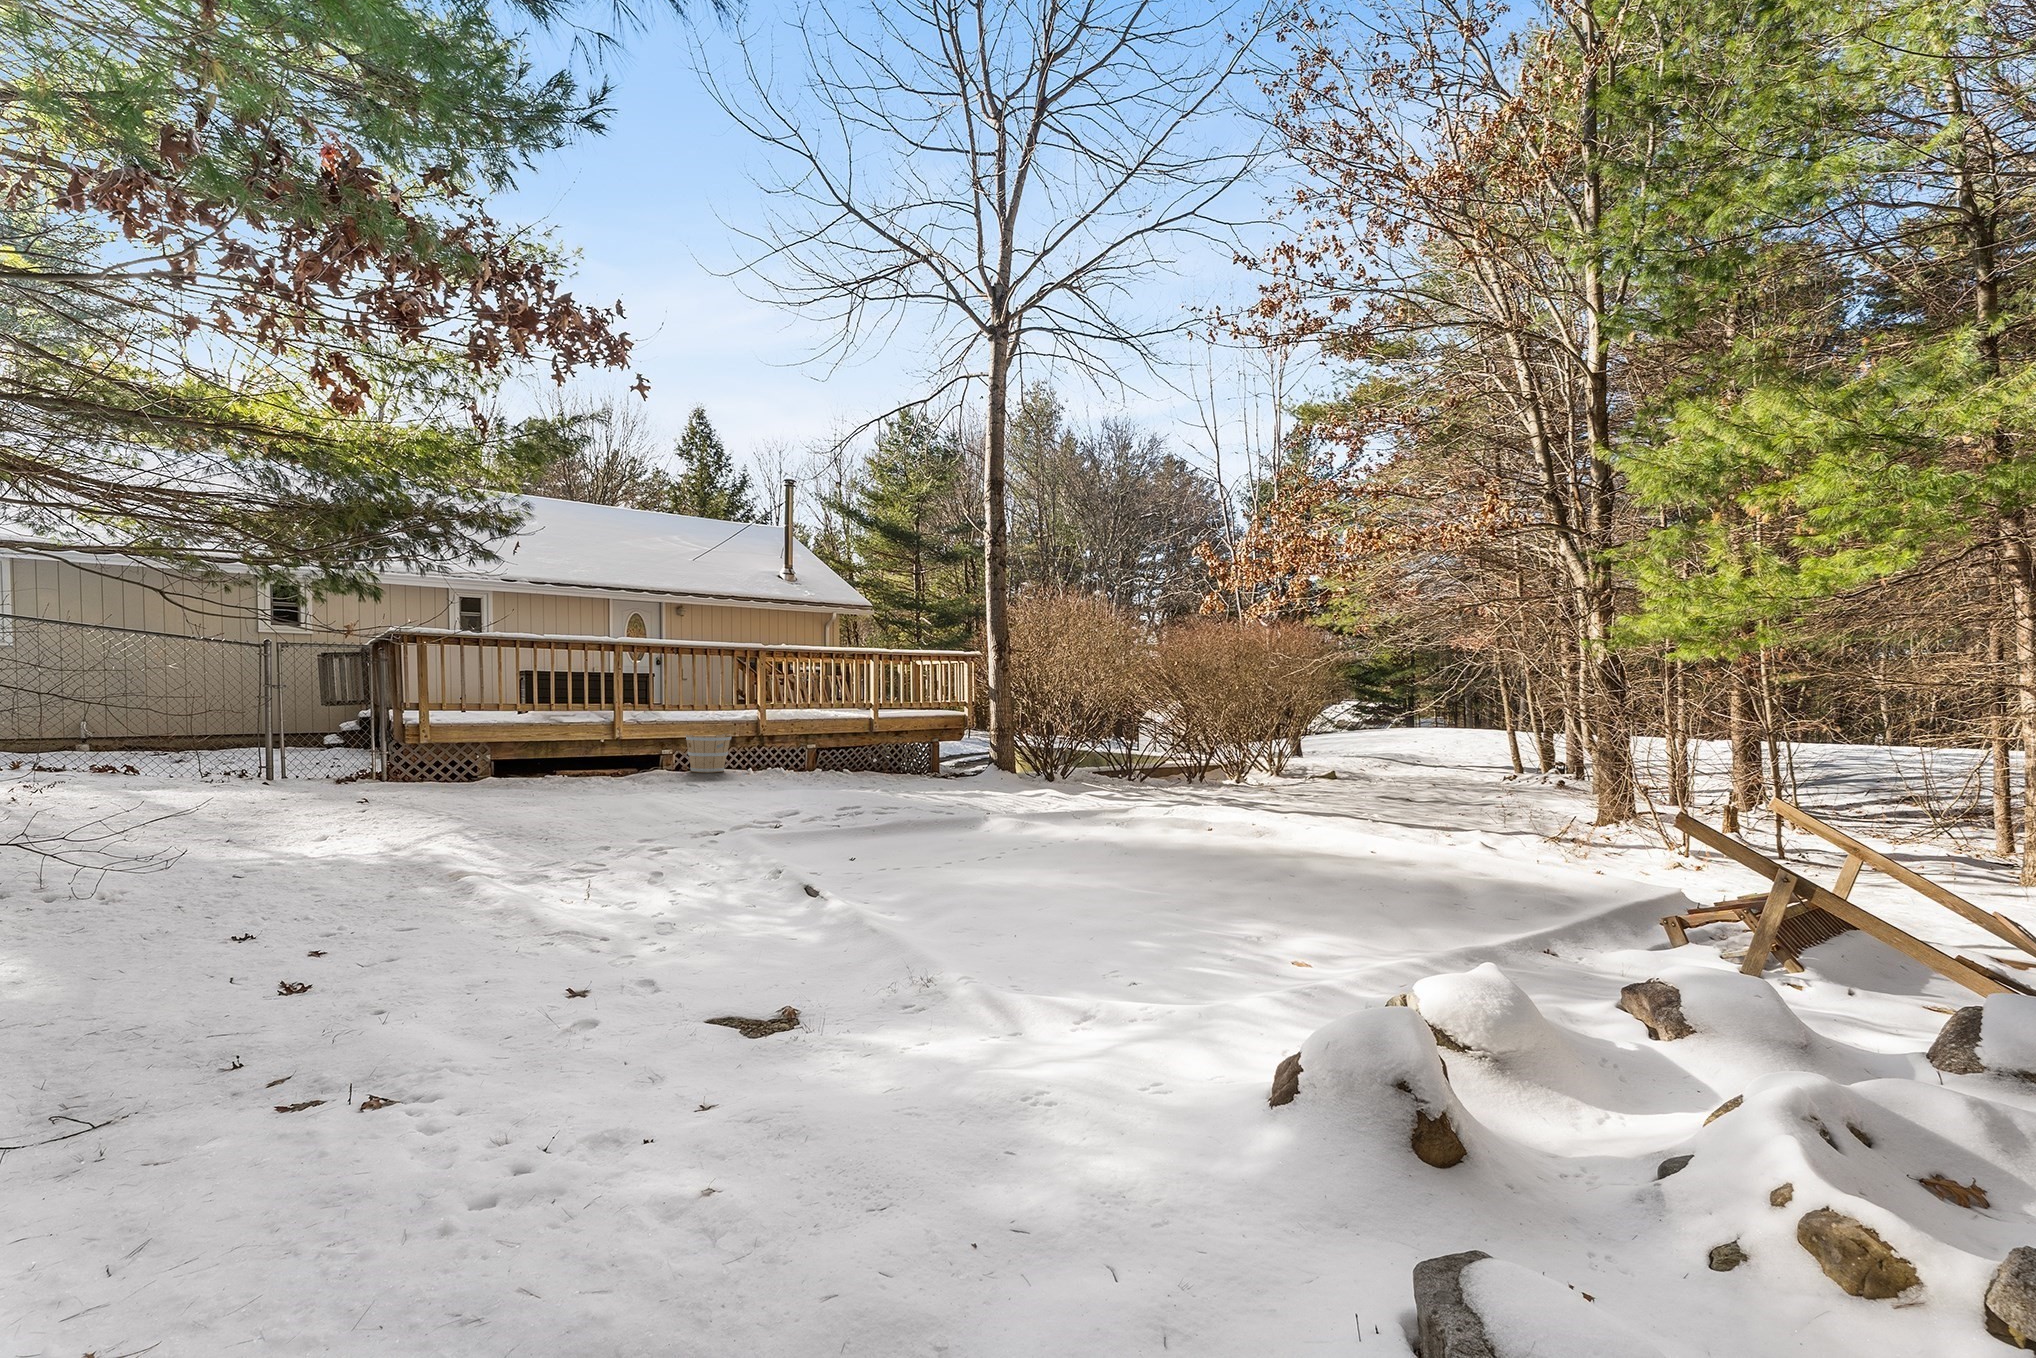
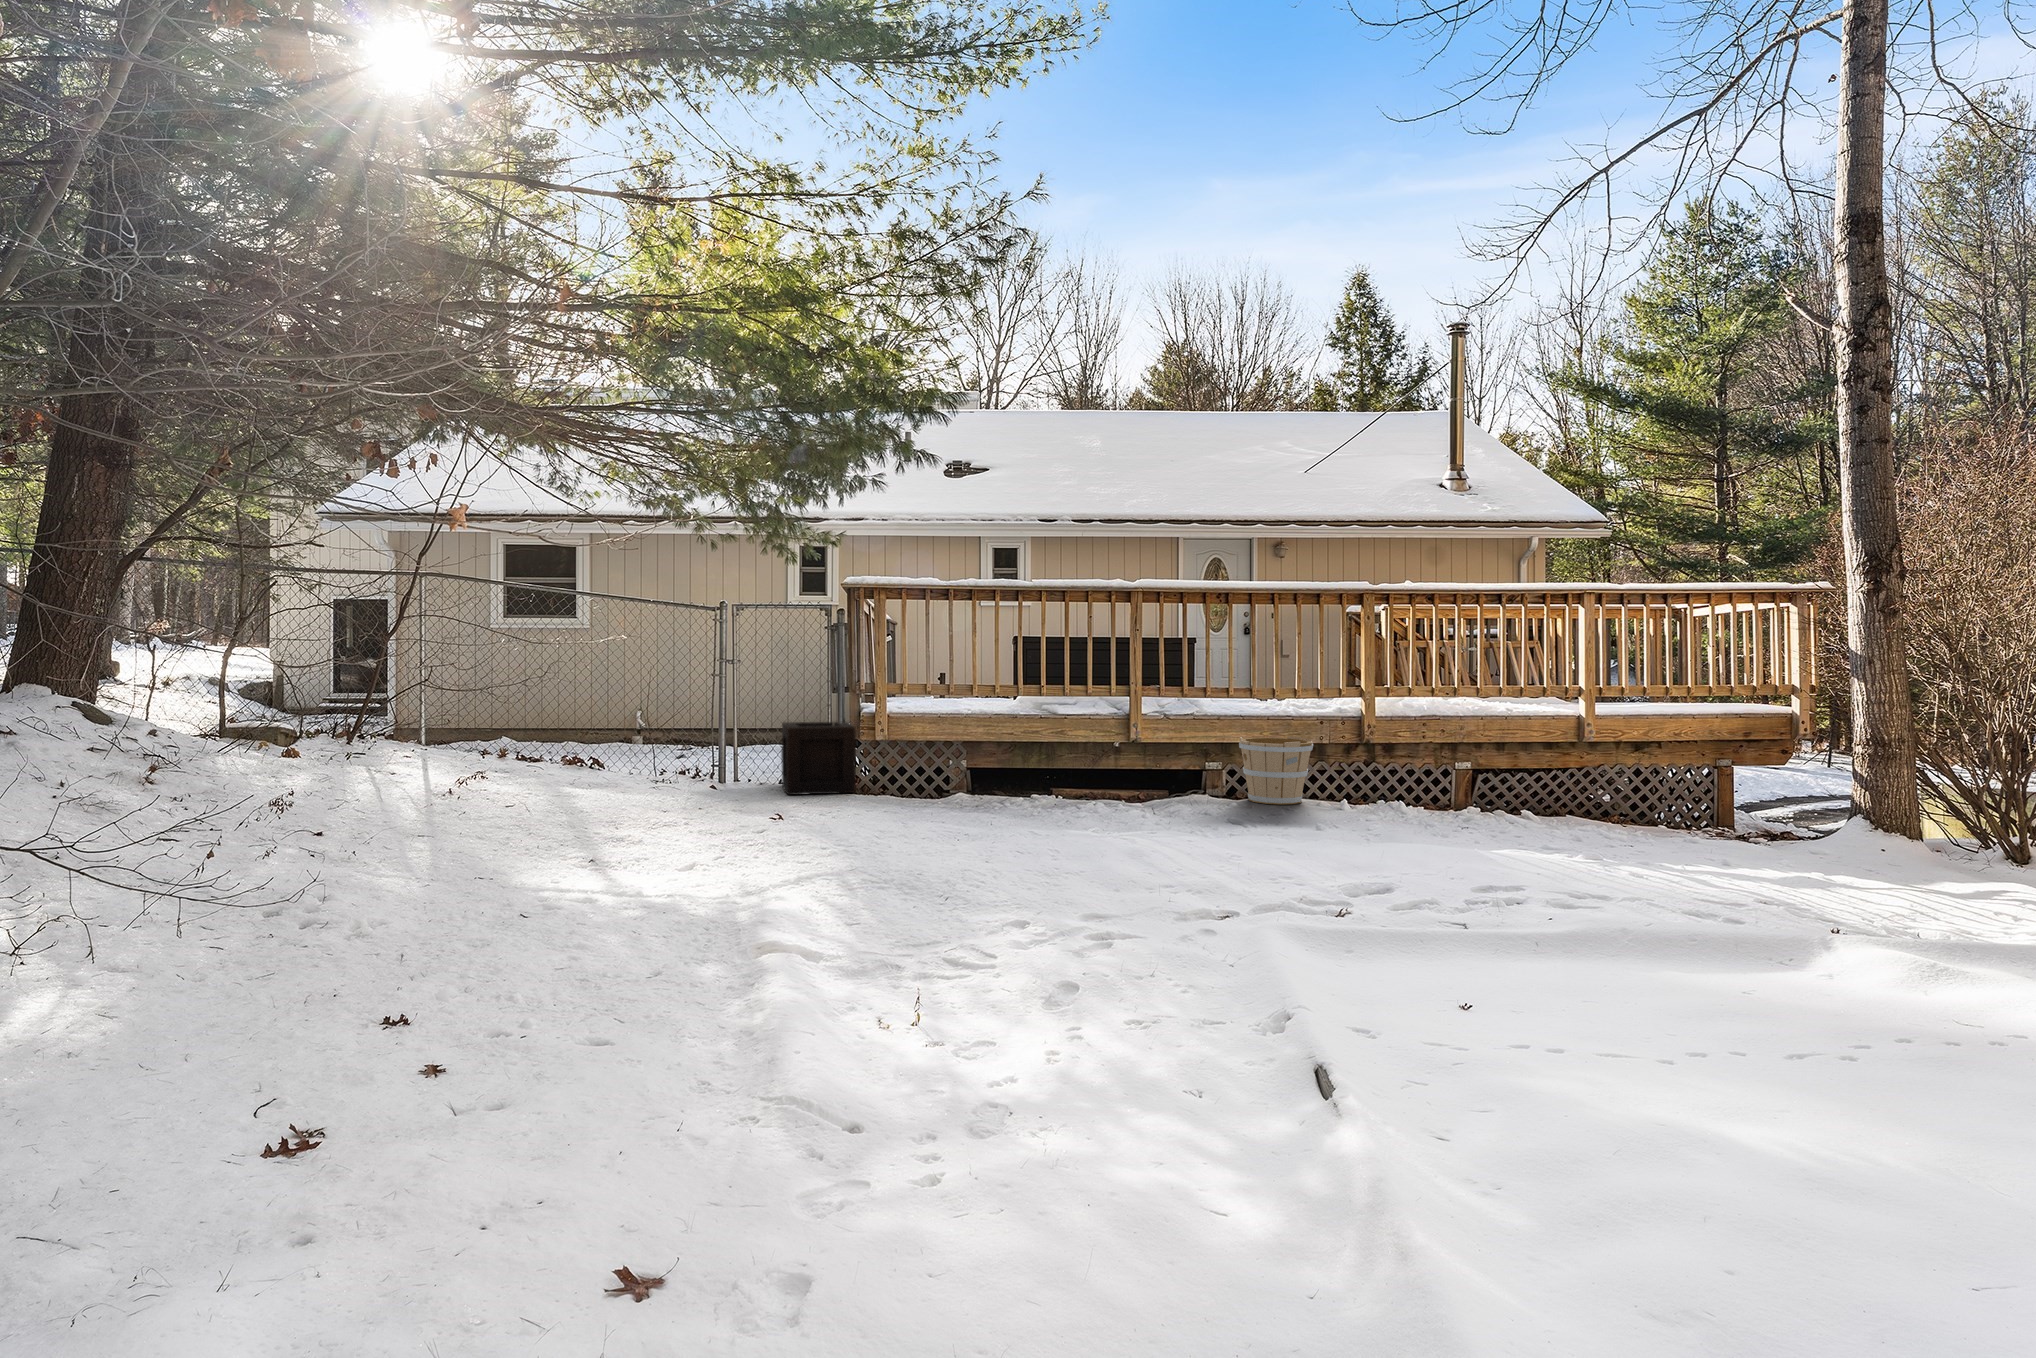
wooden crate: none [325,729,403,783] -> present [781,722,856,795]

